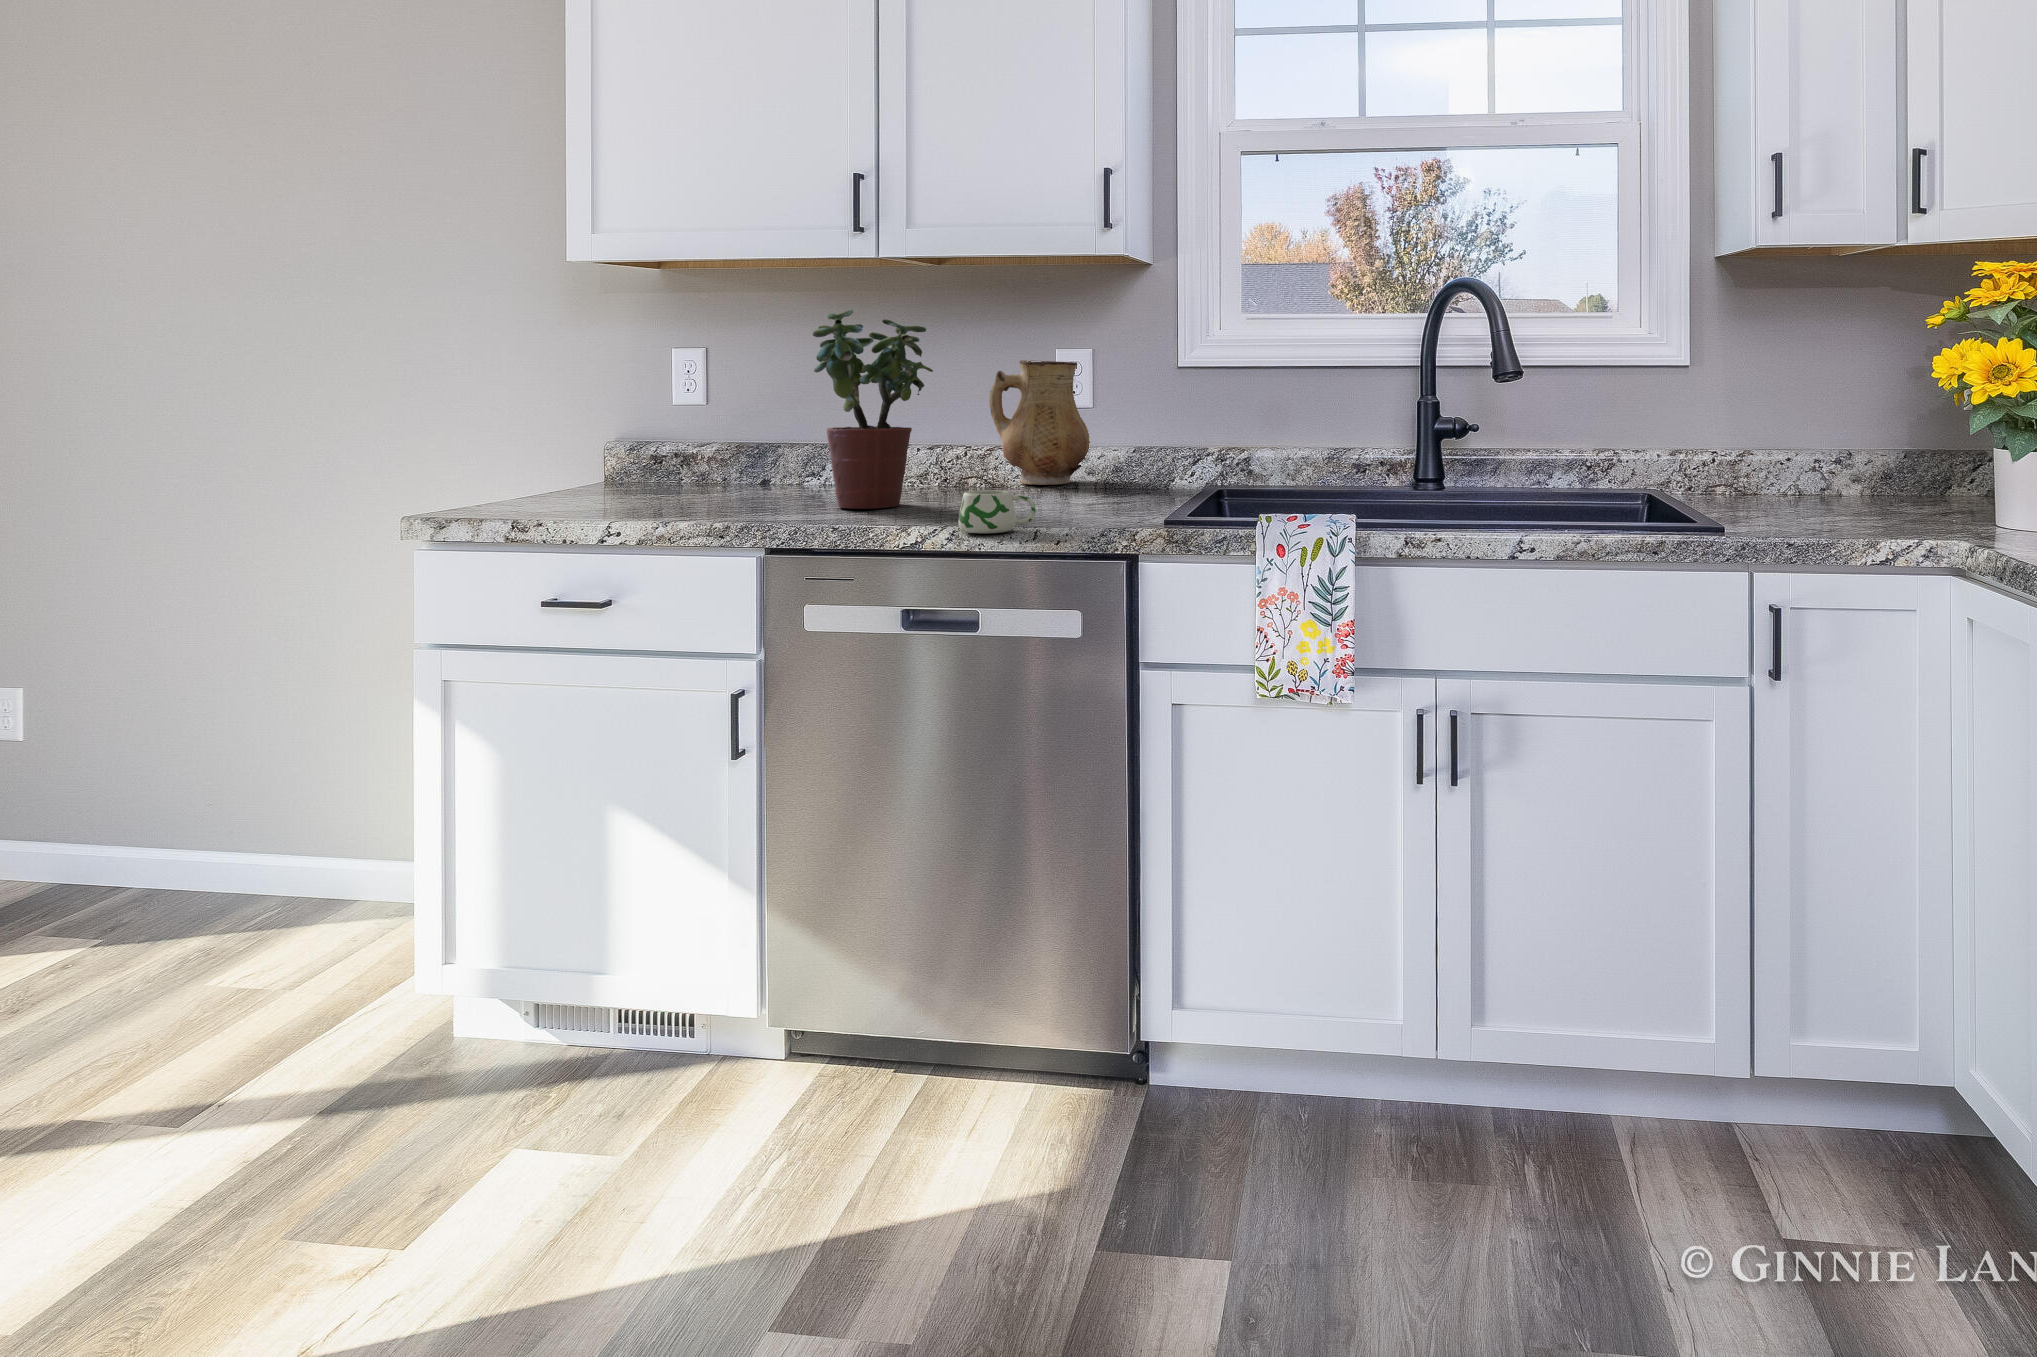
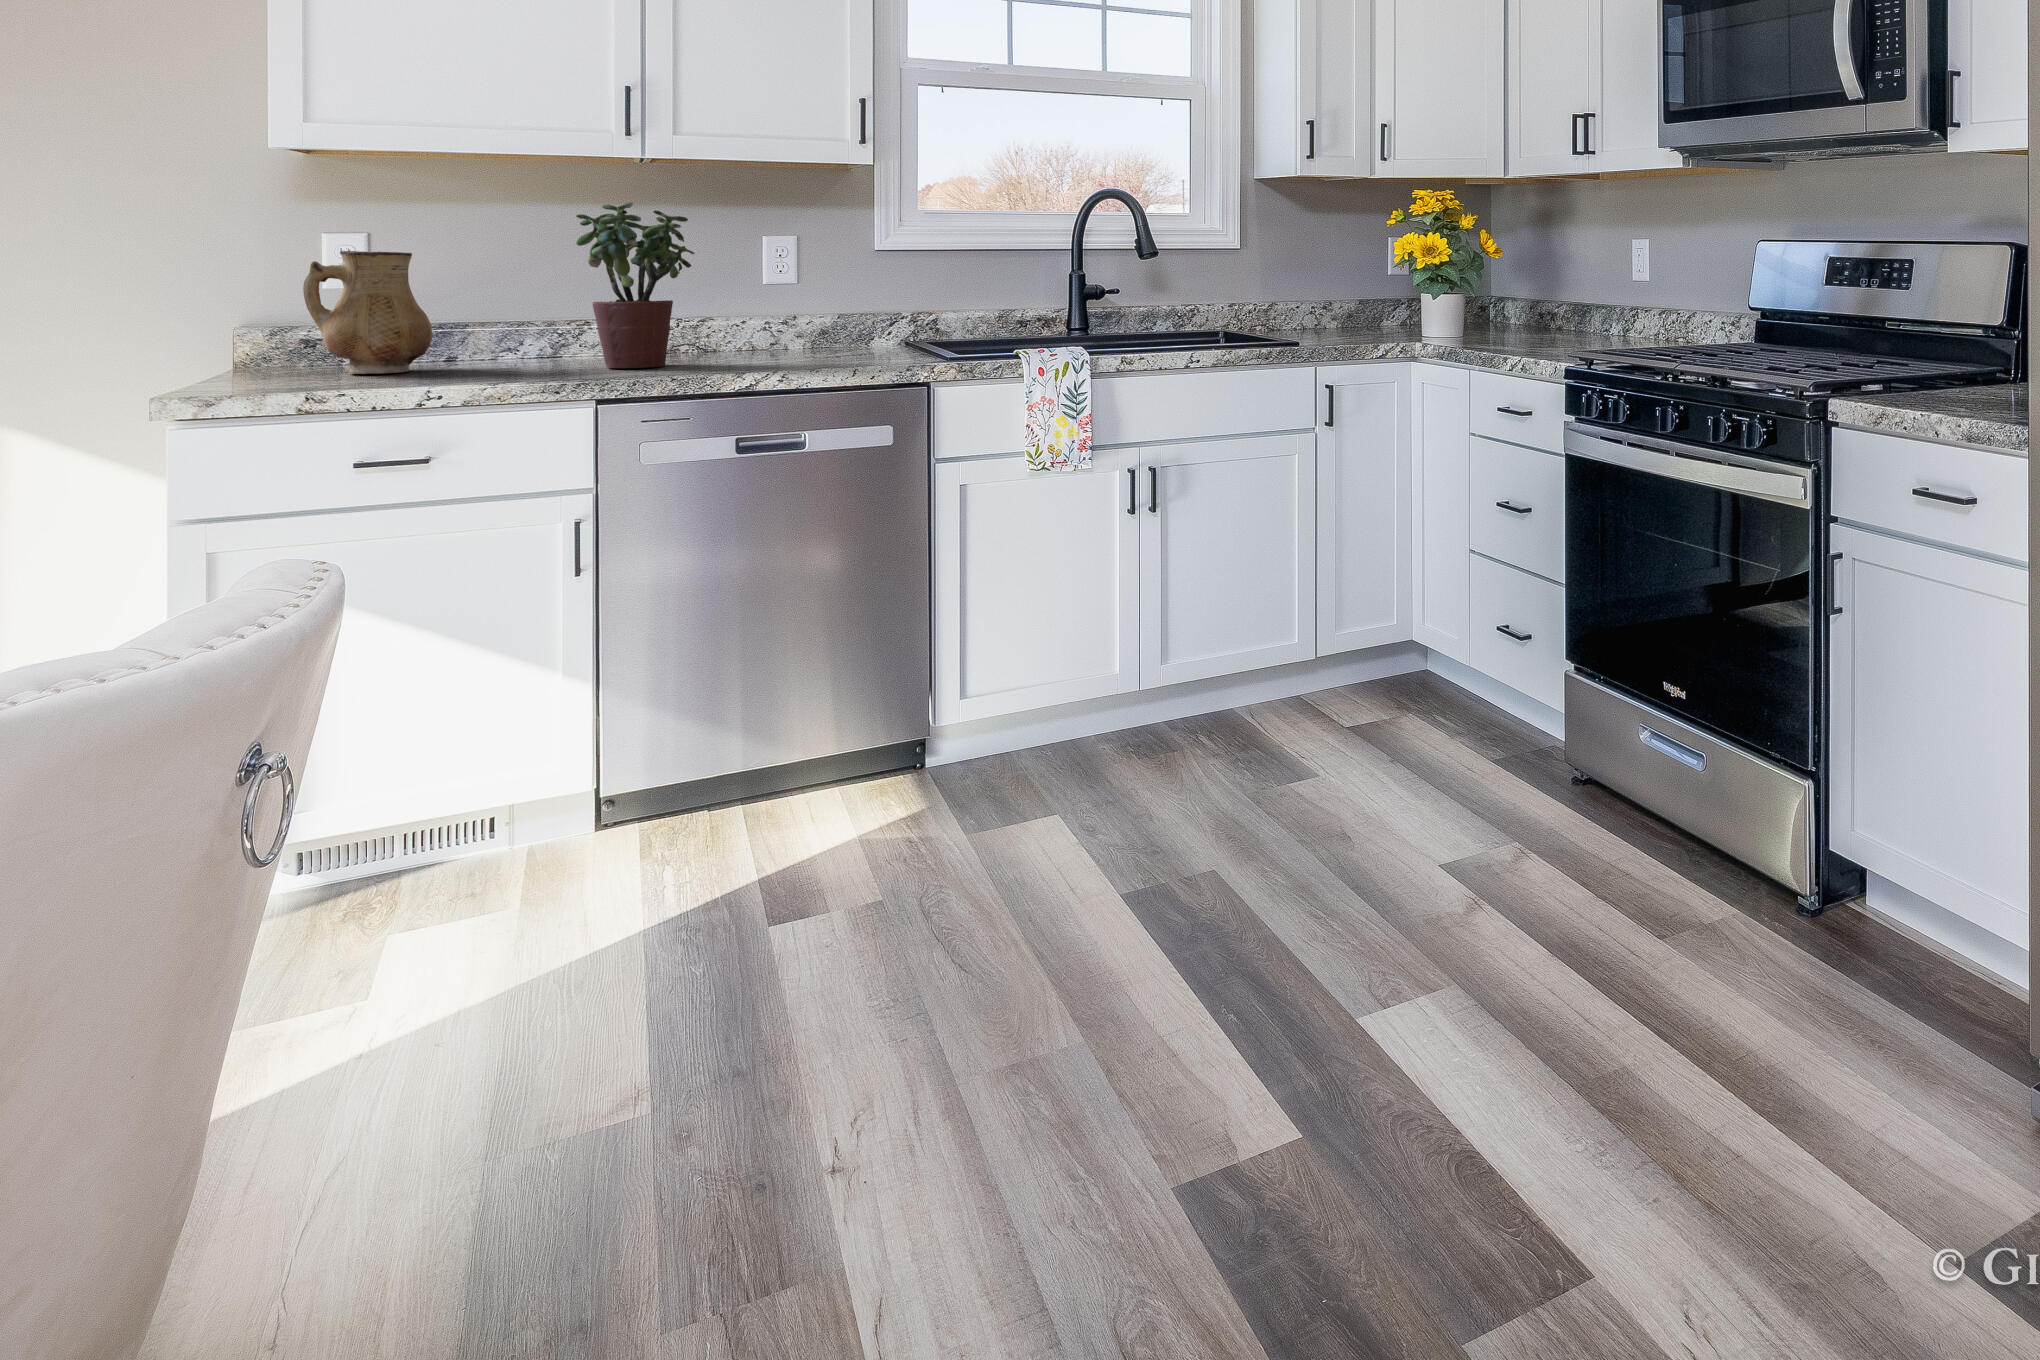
ceramic pitcher: present [990,360,1090,485] -> present [303,251,432,374]
mug: present [958,490,1036,534] -> none [784,342,846,373]

